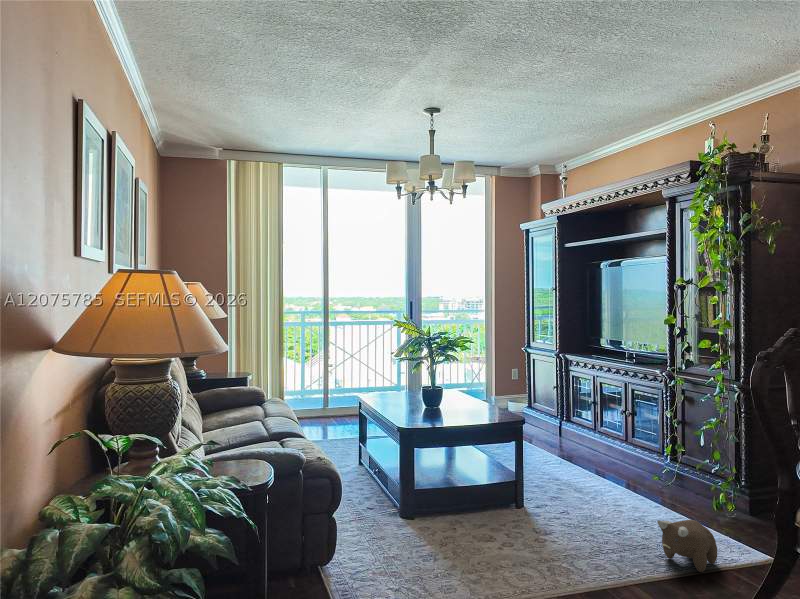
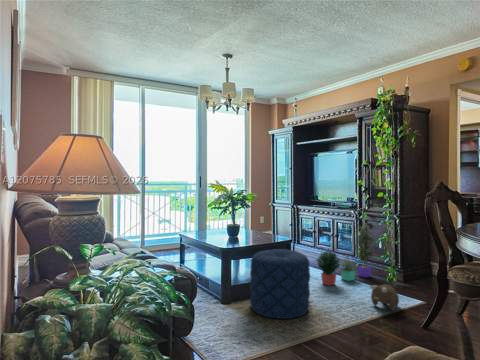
potted plant: none [574,391,697,509] -> present [316,223,374,286]
pouf: none [434,442,540,571] -> present [250,249,310,319]

